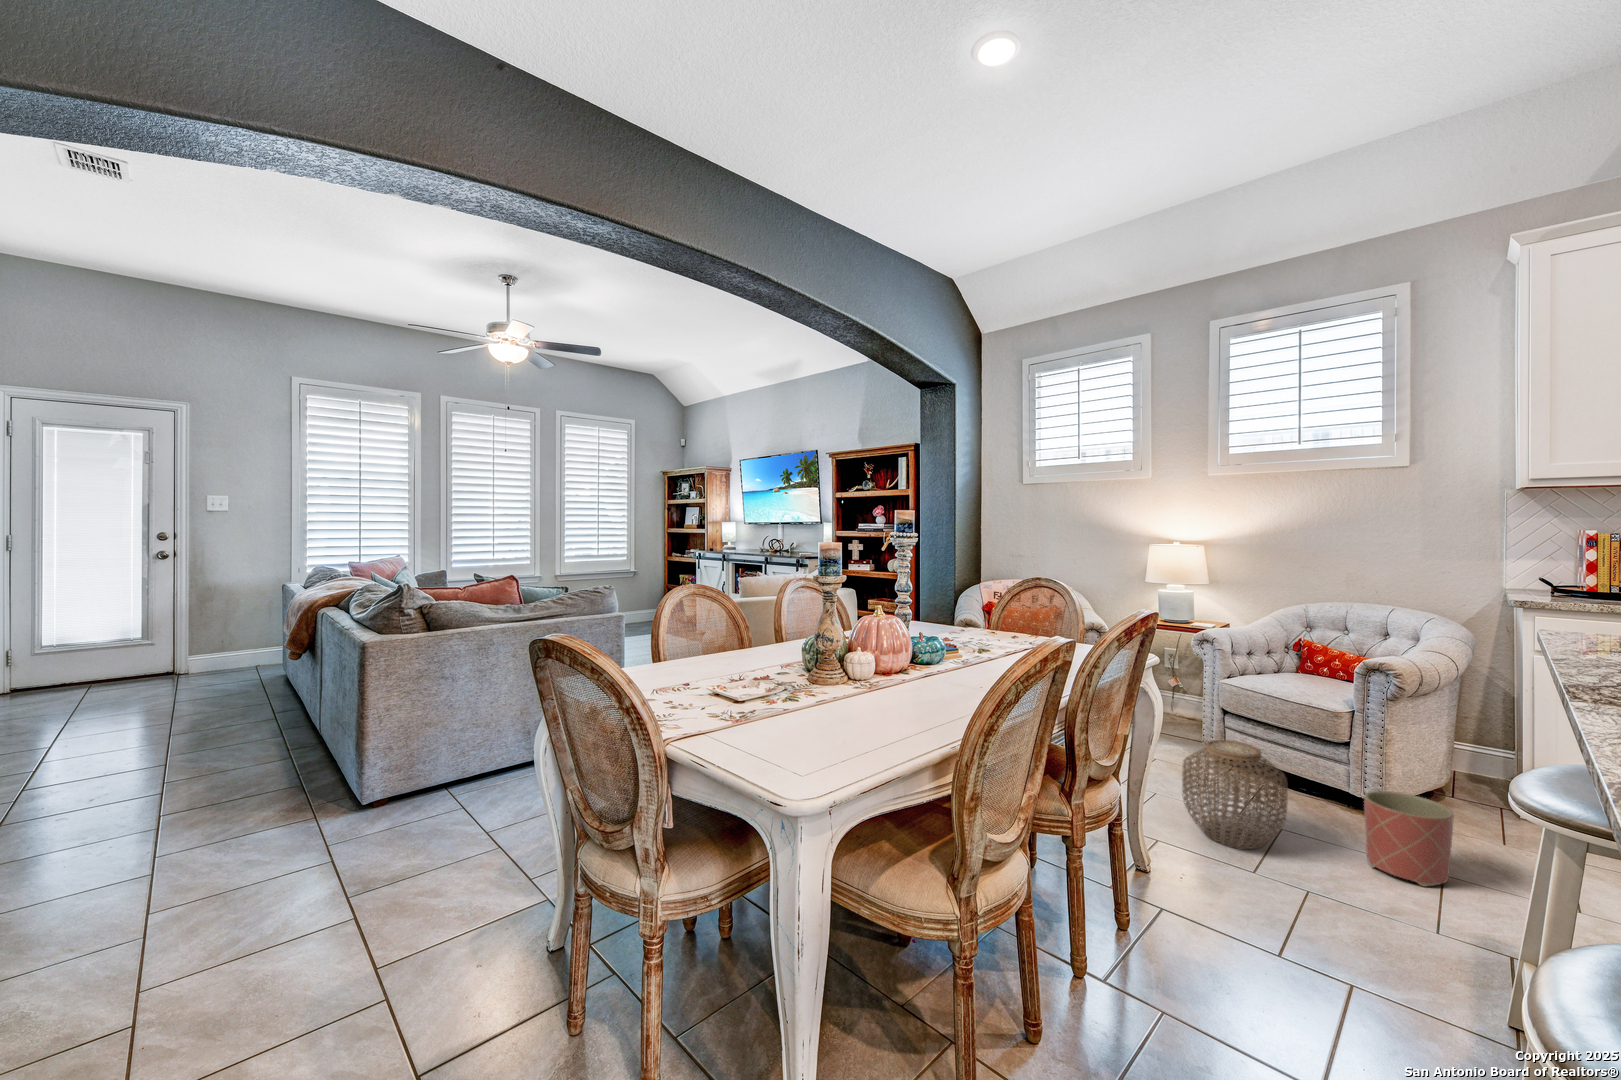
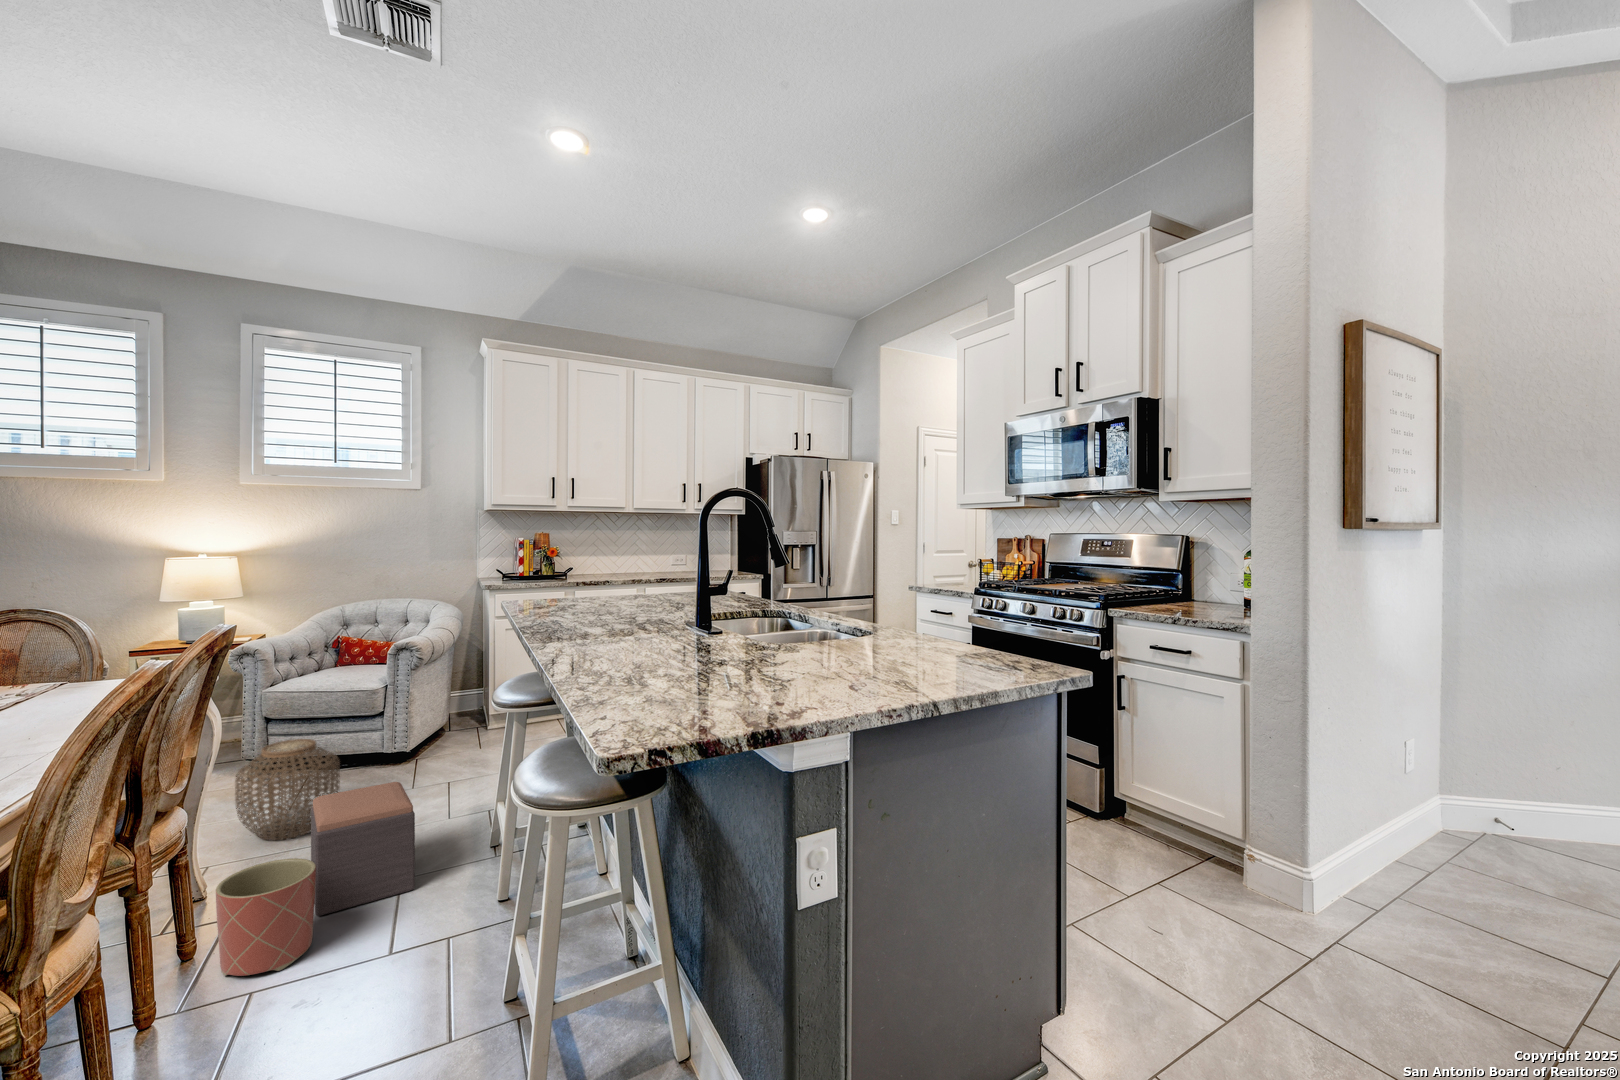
planter: present [1364,791,1454,886] -> present [216,858,316,976]
footstool: none [1241,818,1372,996] -> present [311,782,415,916]

